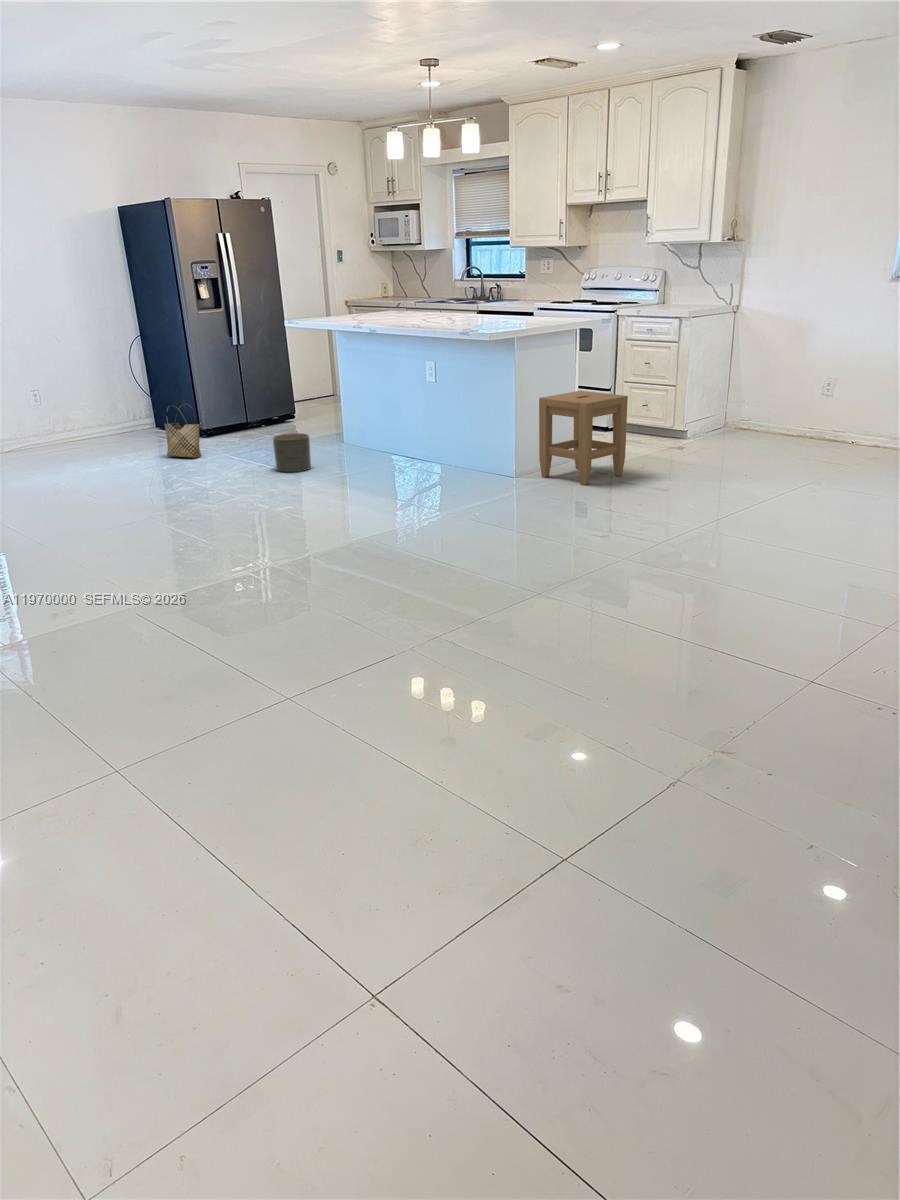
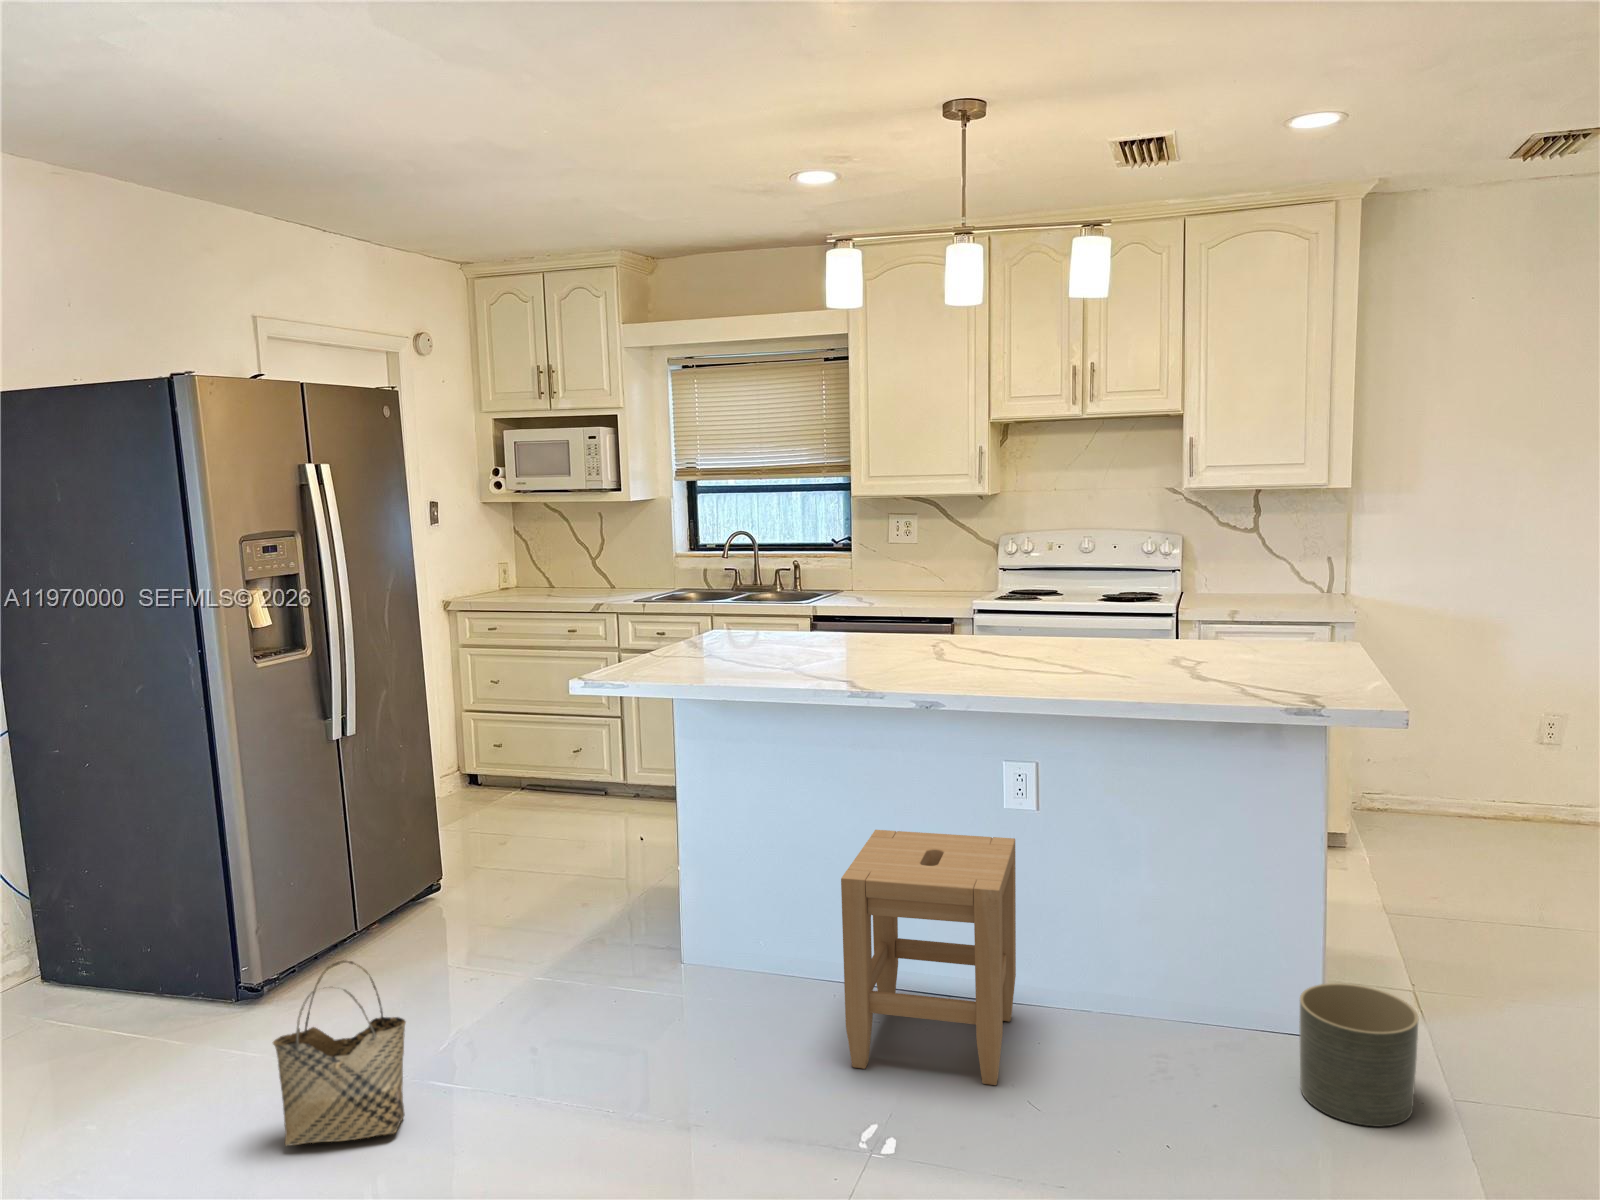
stool: present [539,391,628,485] -> present [841,830,1016,1085]
planter: present [273,433,311,472] -> present [1299,983,1419,1126]

